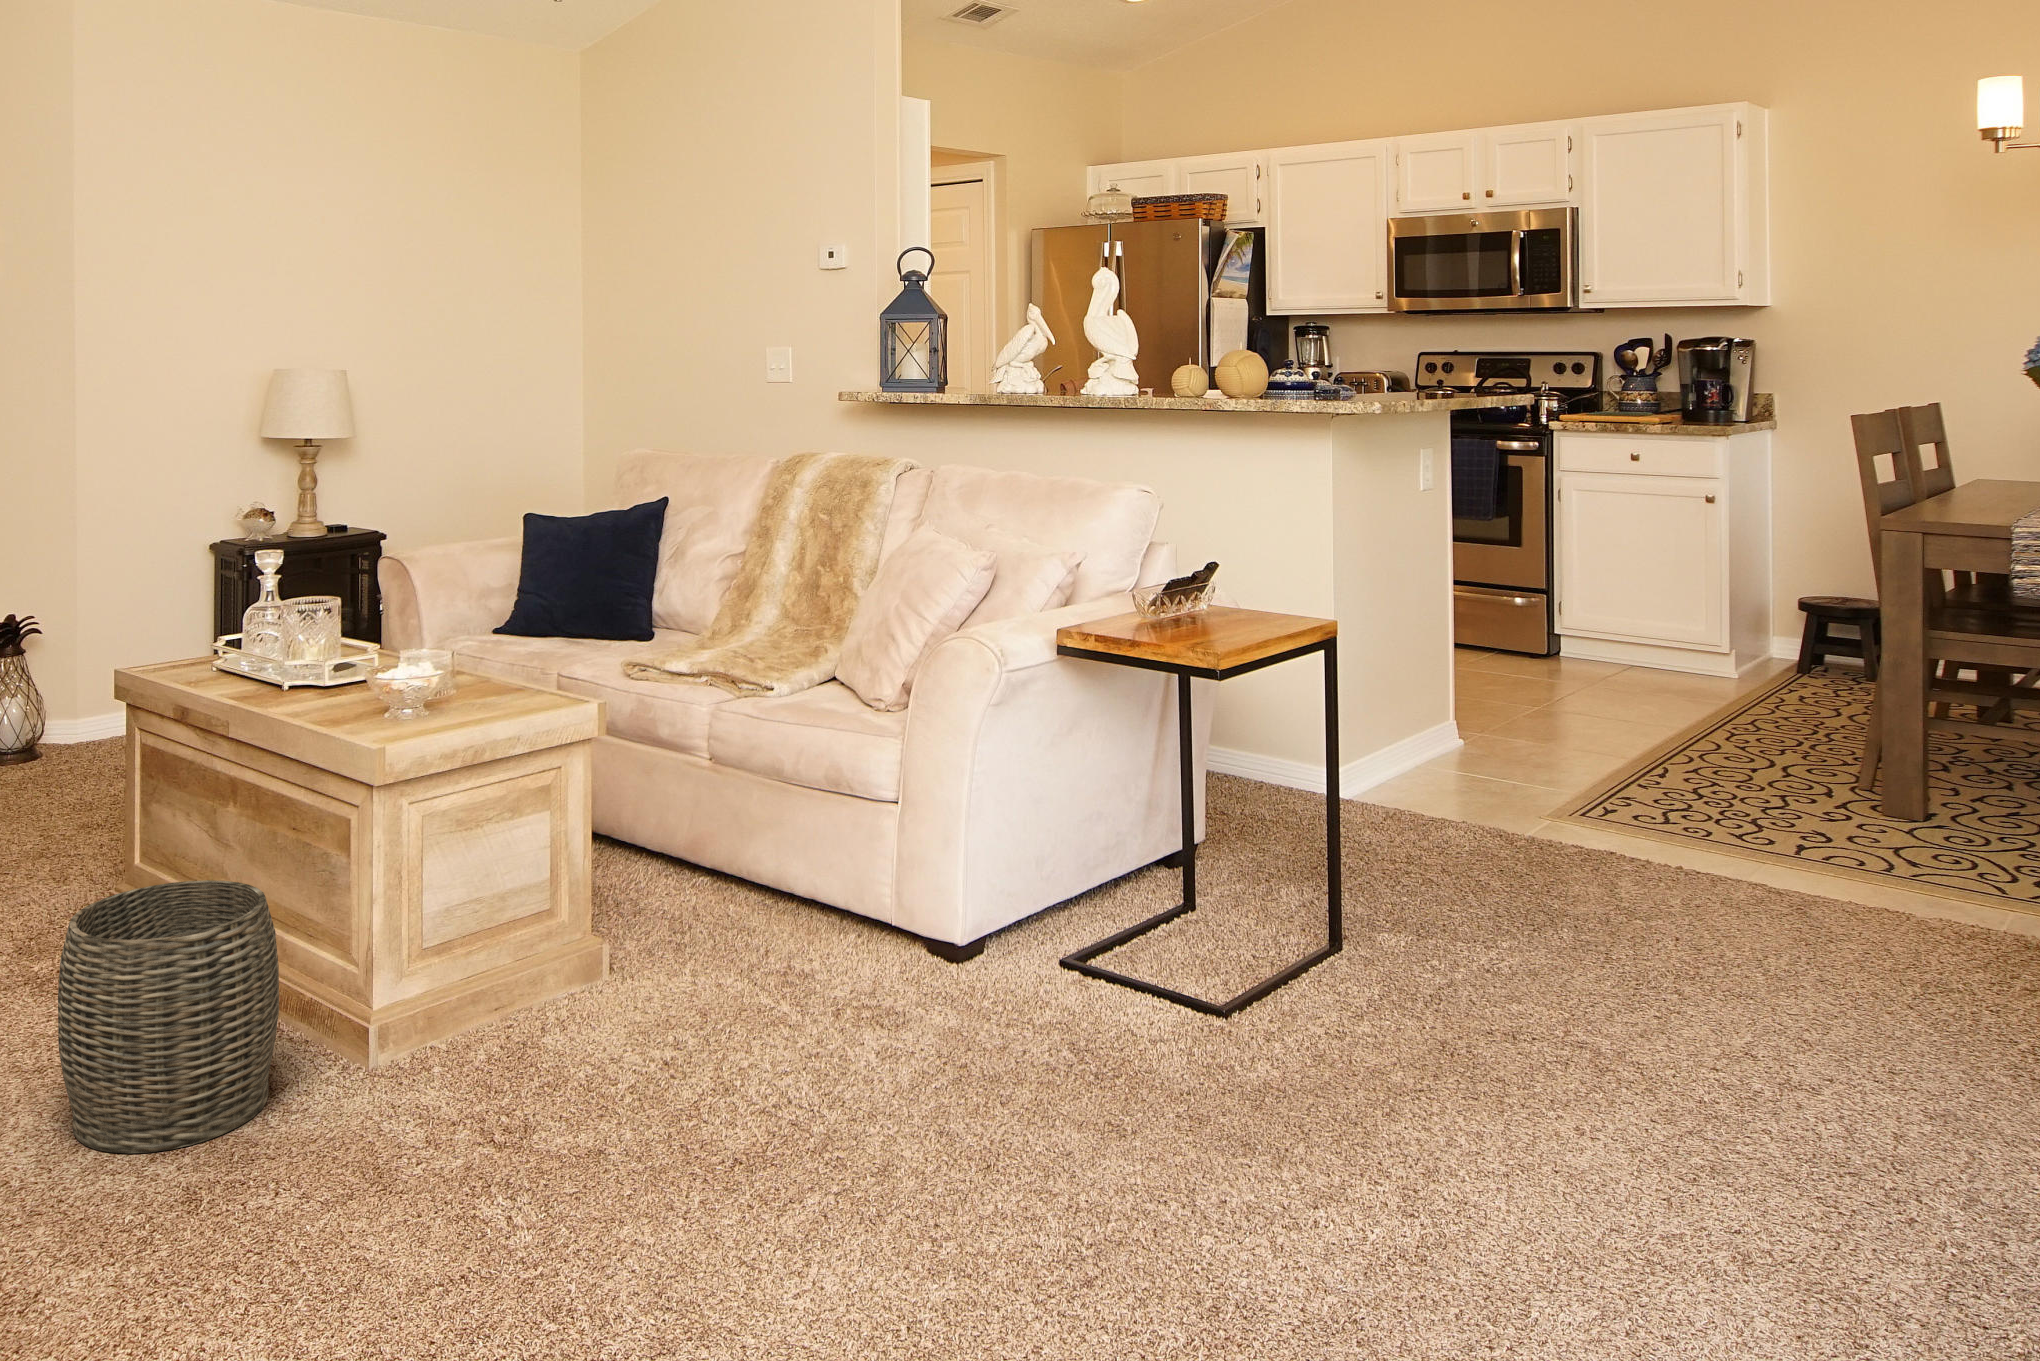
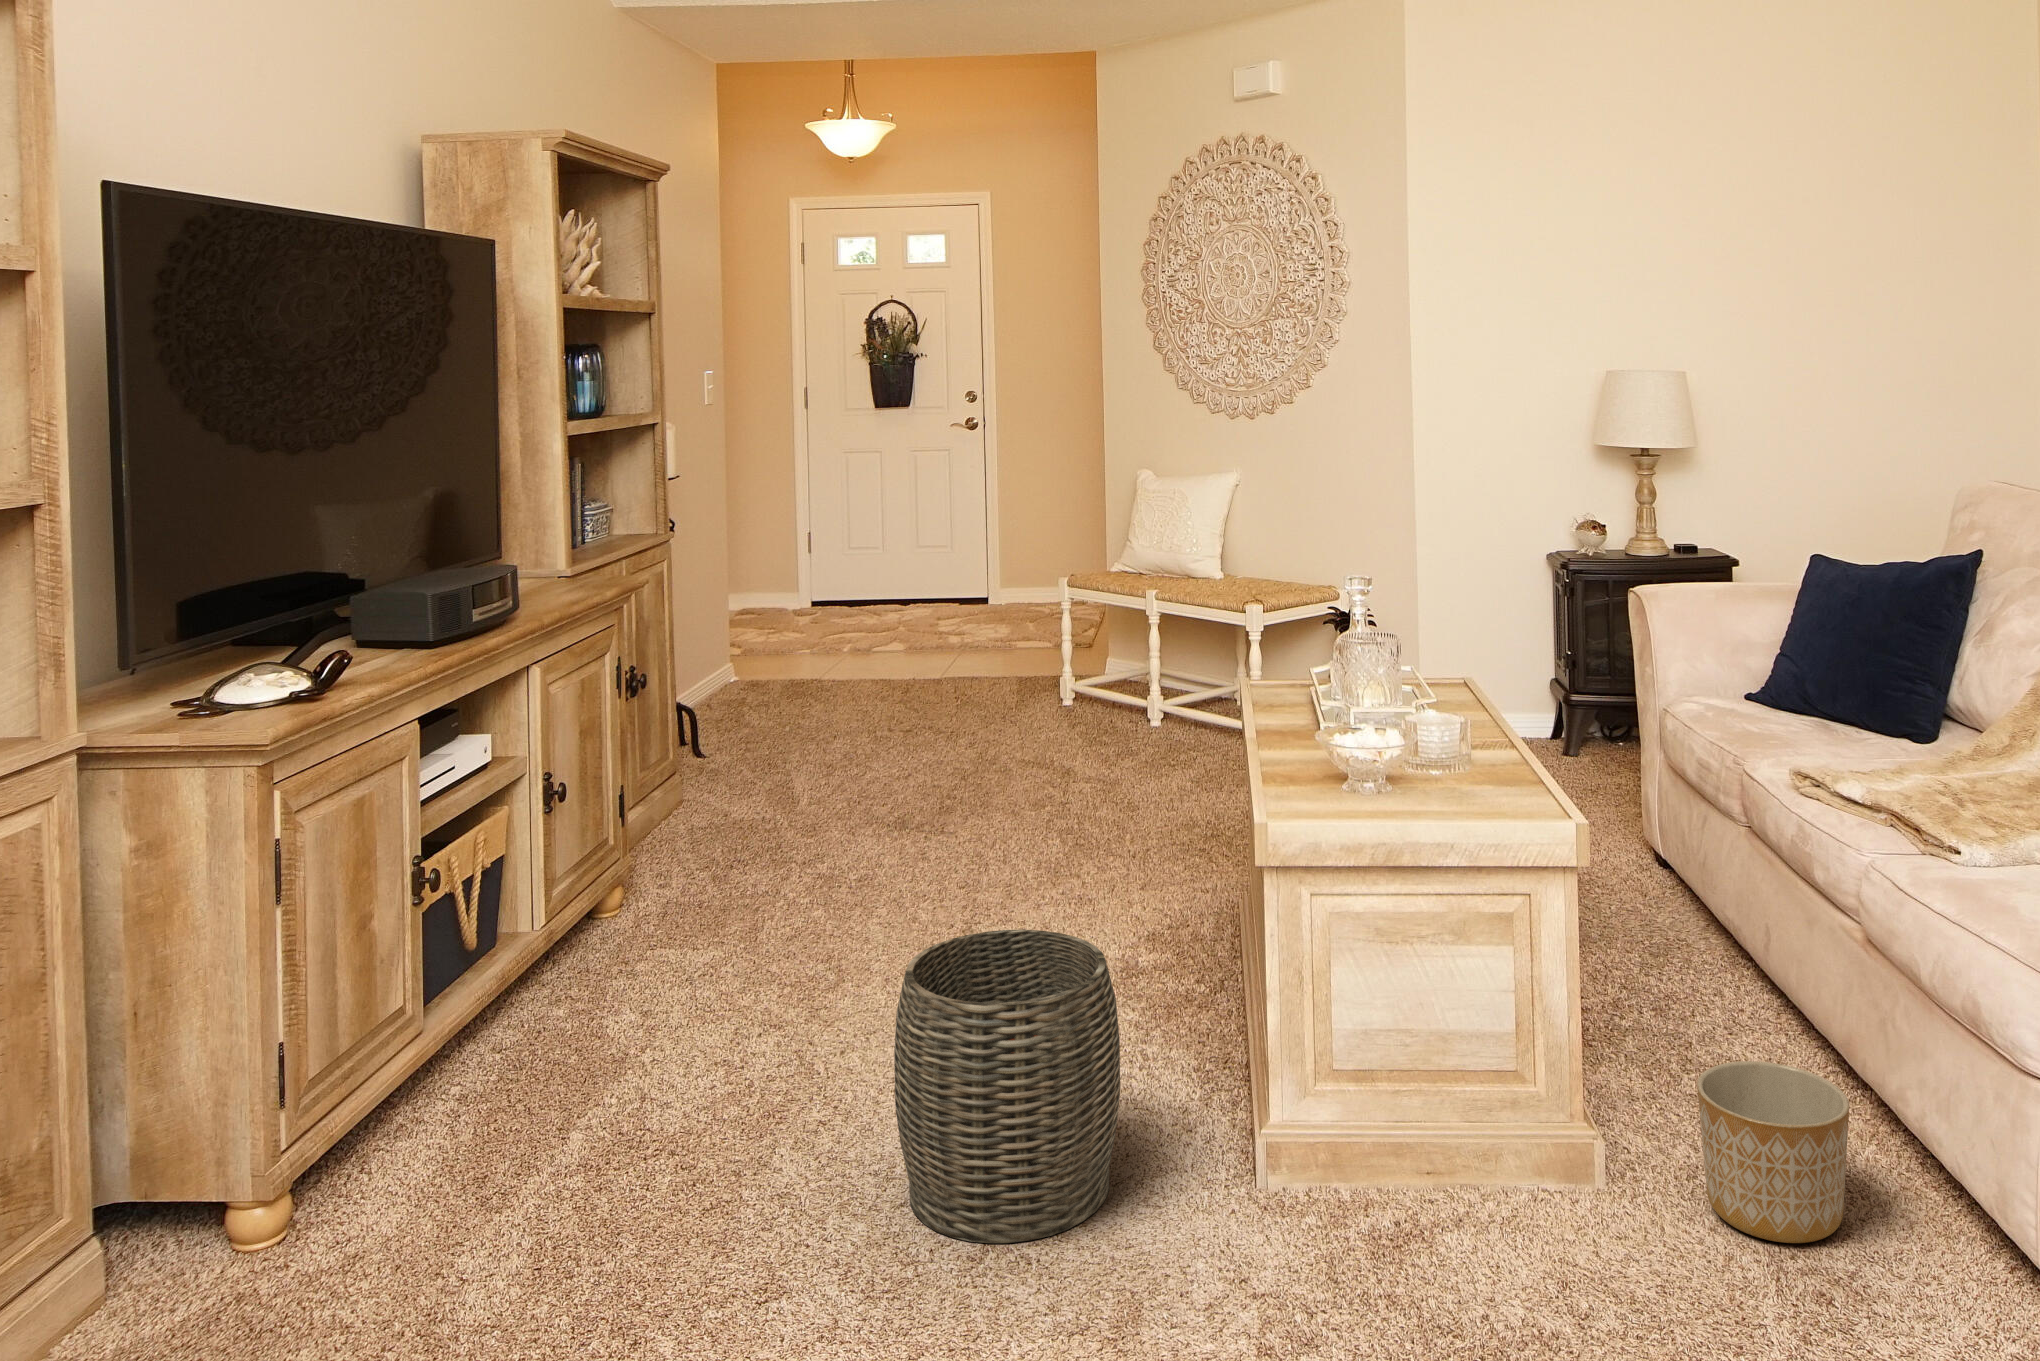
planter: none [654,842,750,950] -> present [1697,1061,1849,1243]

